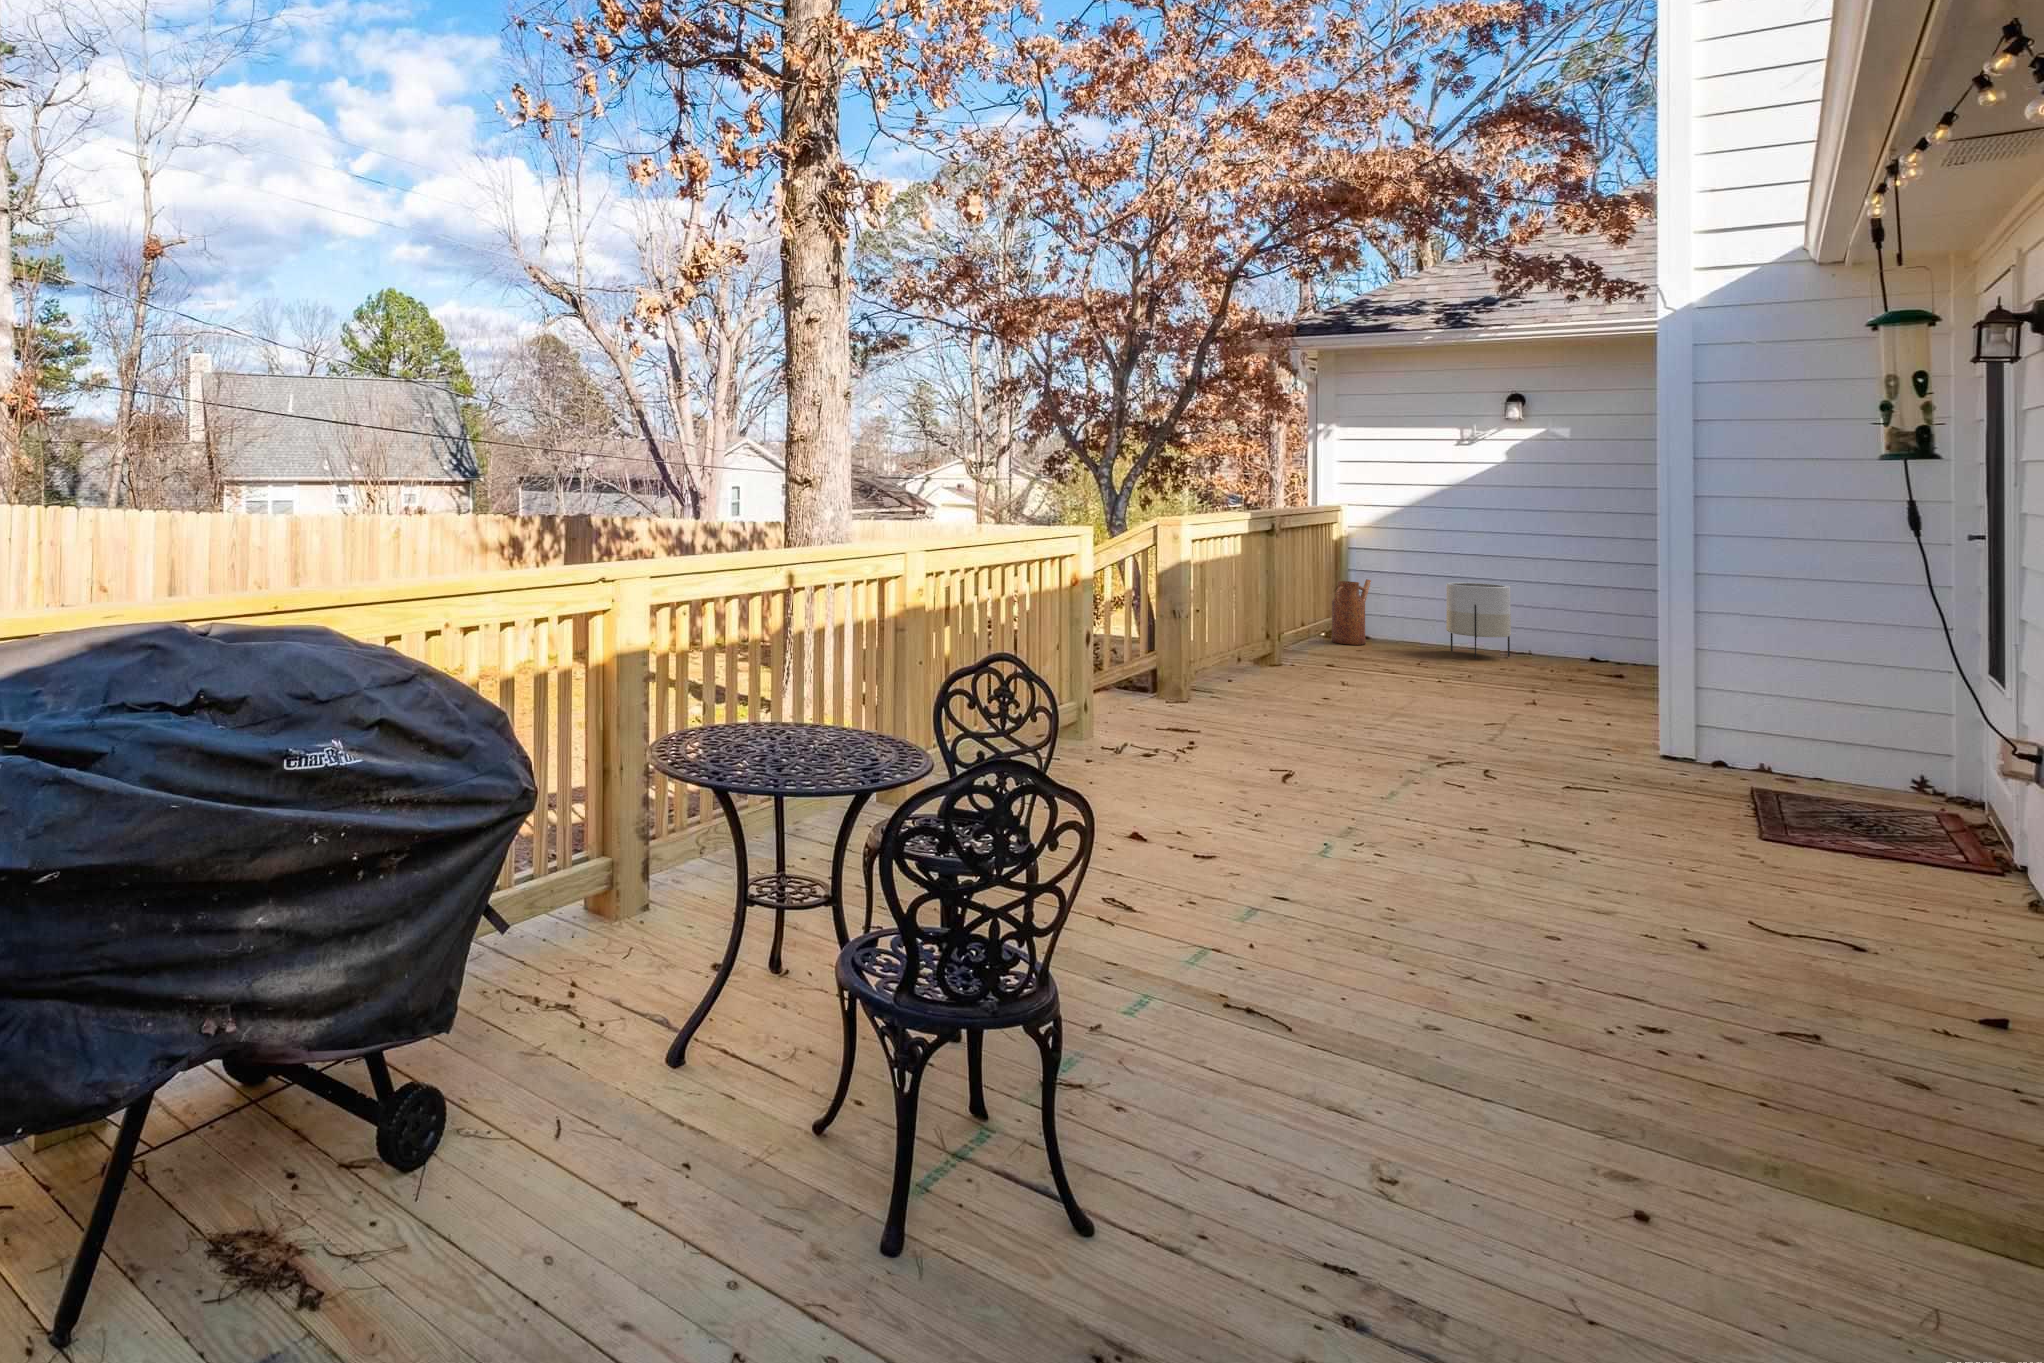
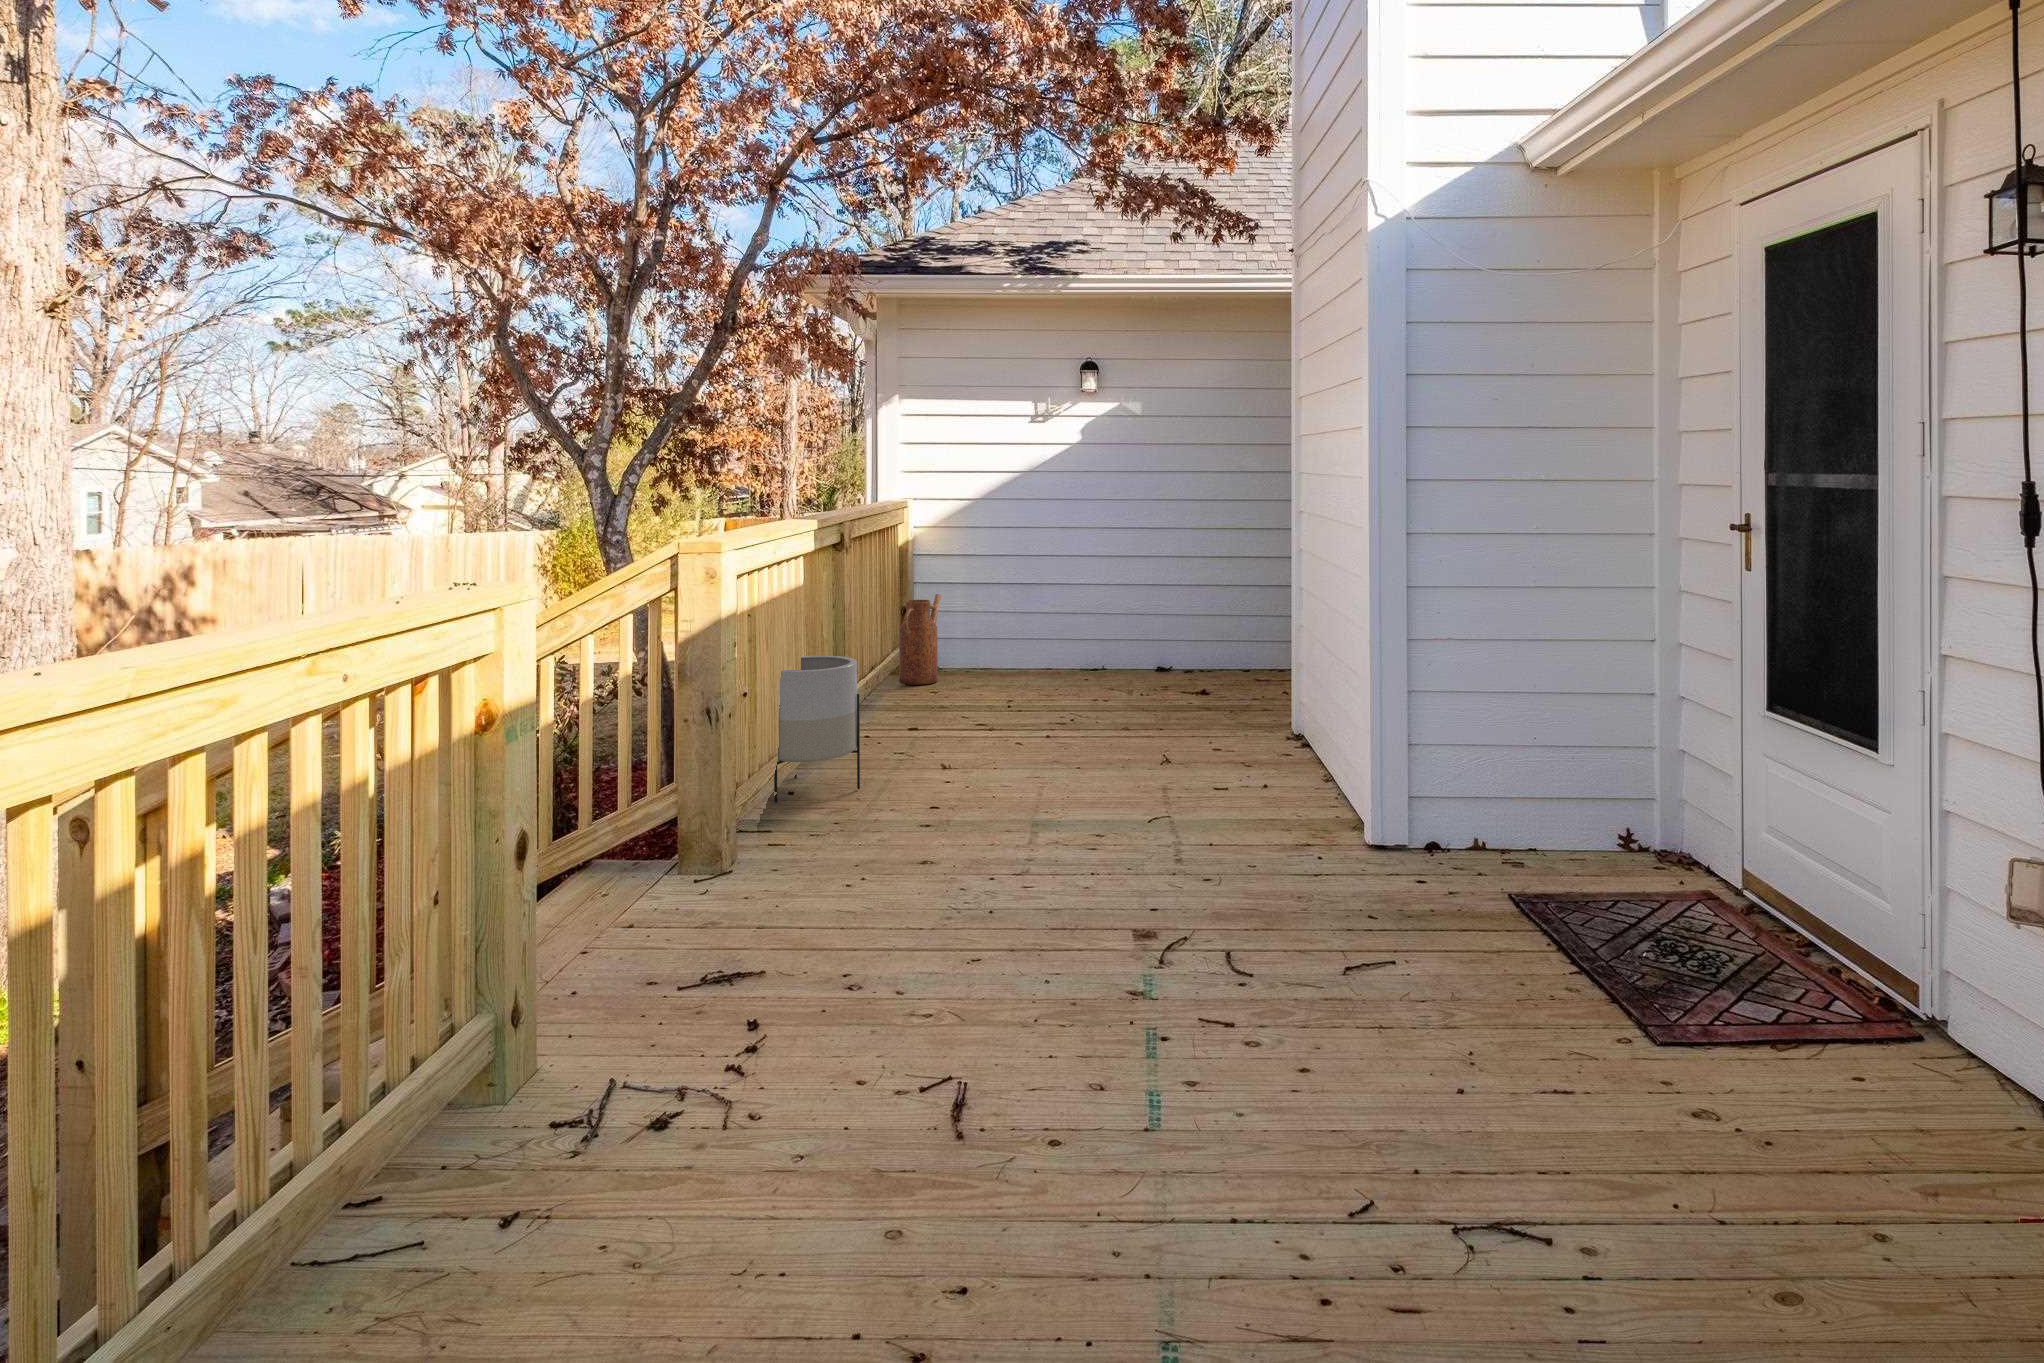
planter: present [1446,583,1511,659] -> present [774,656,860,803]

